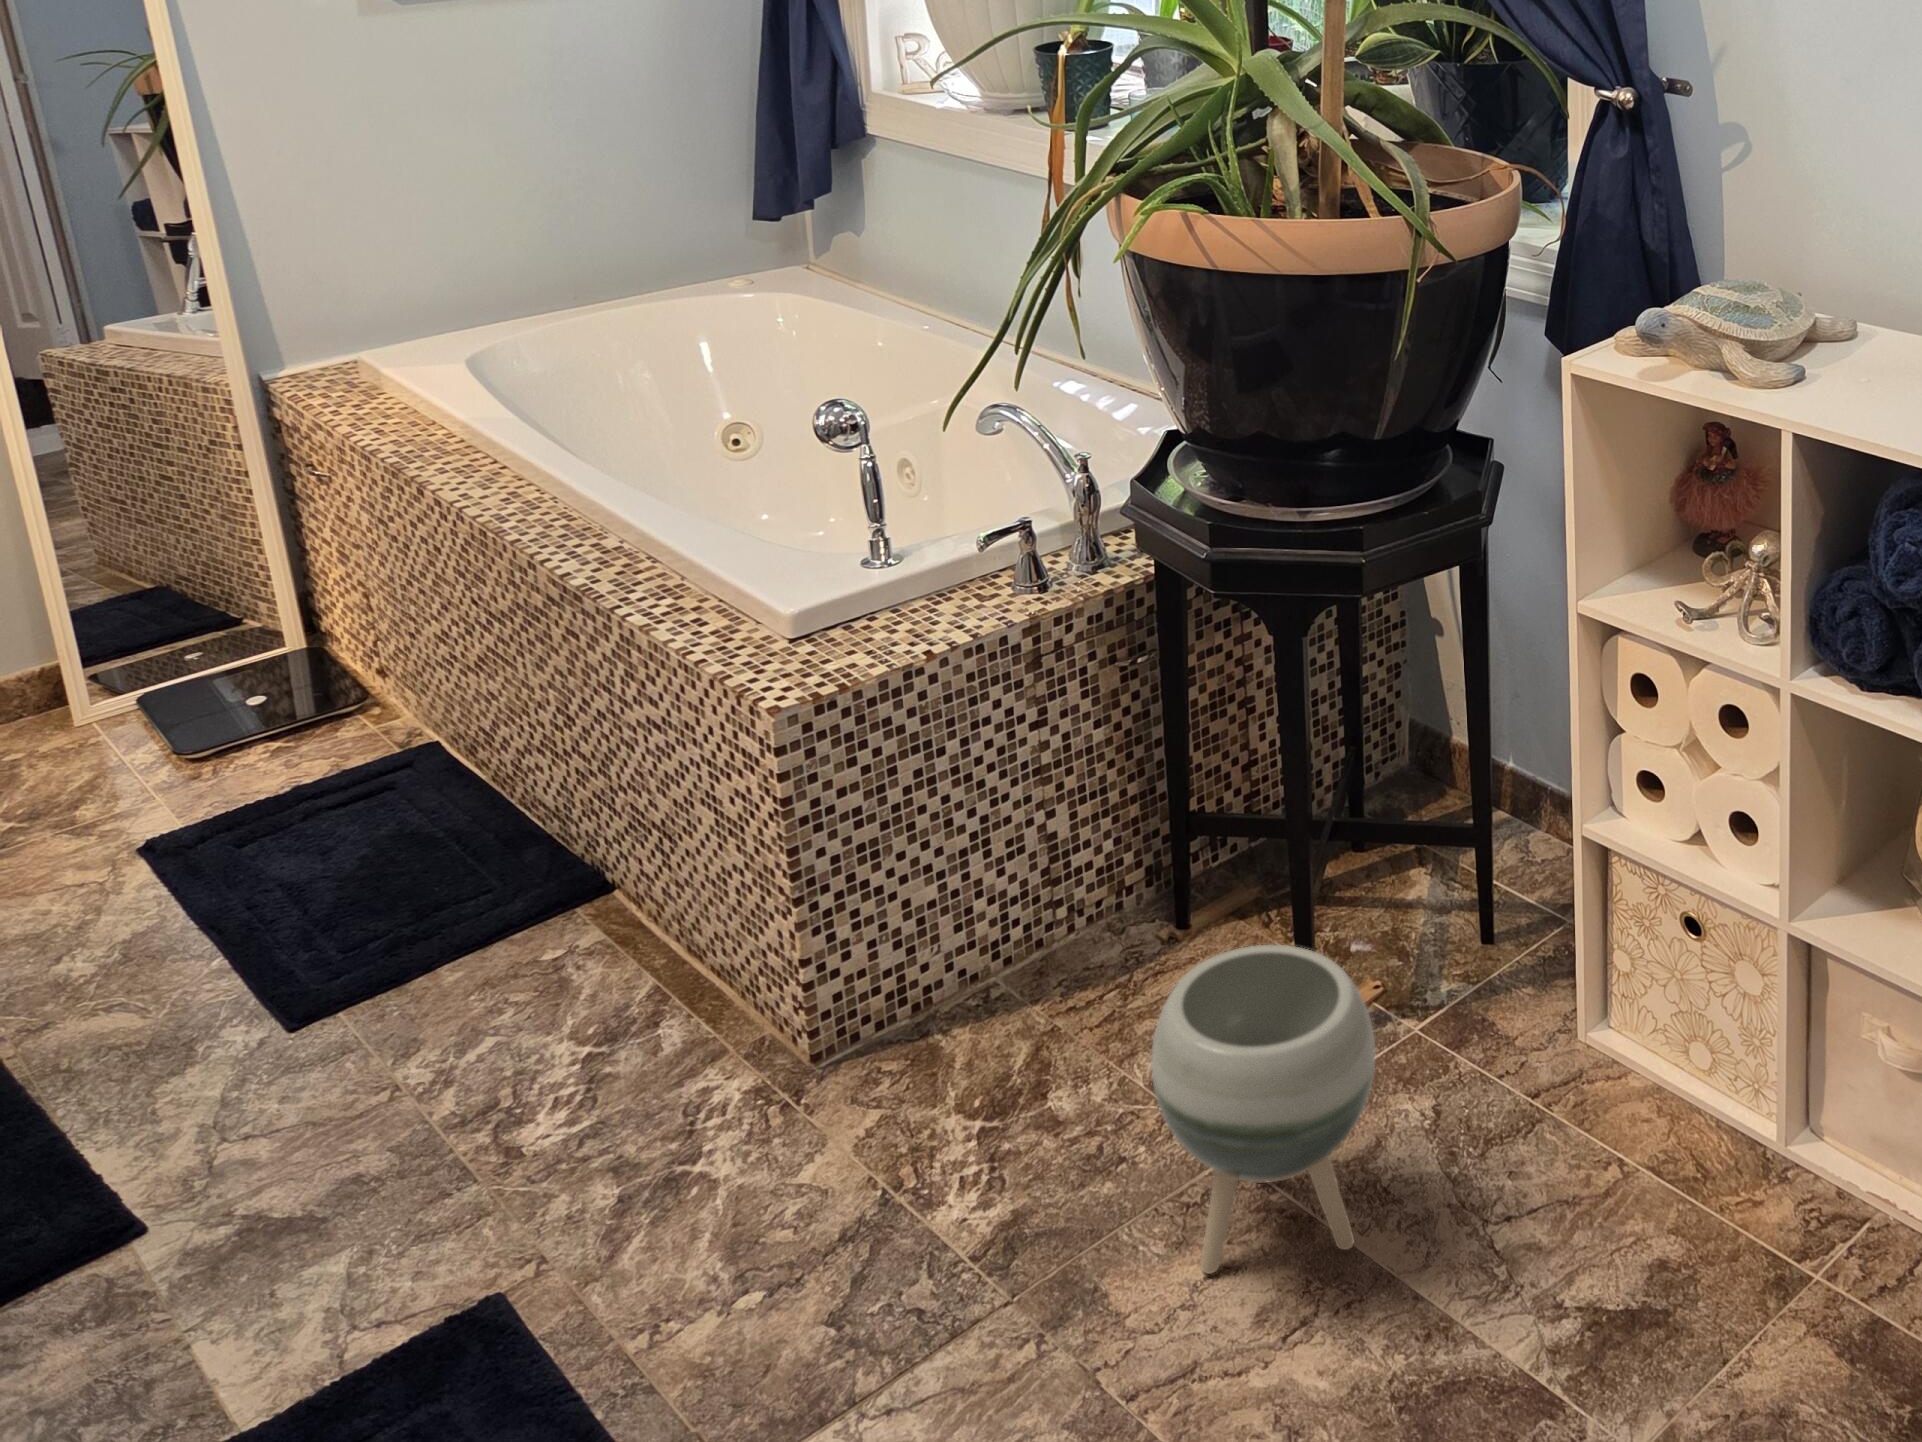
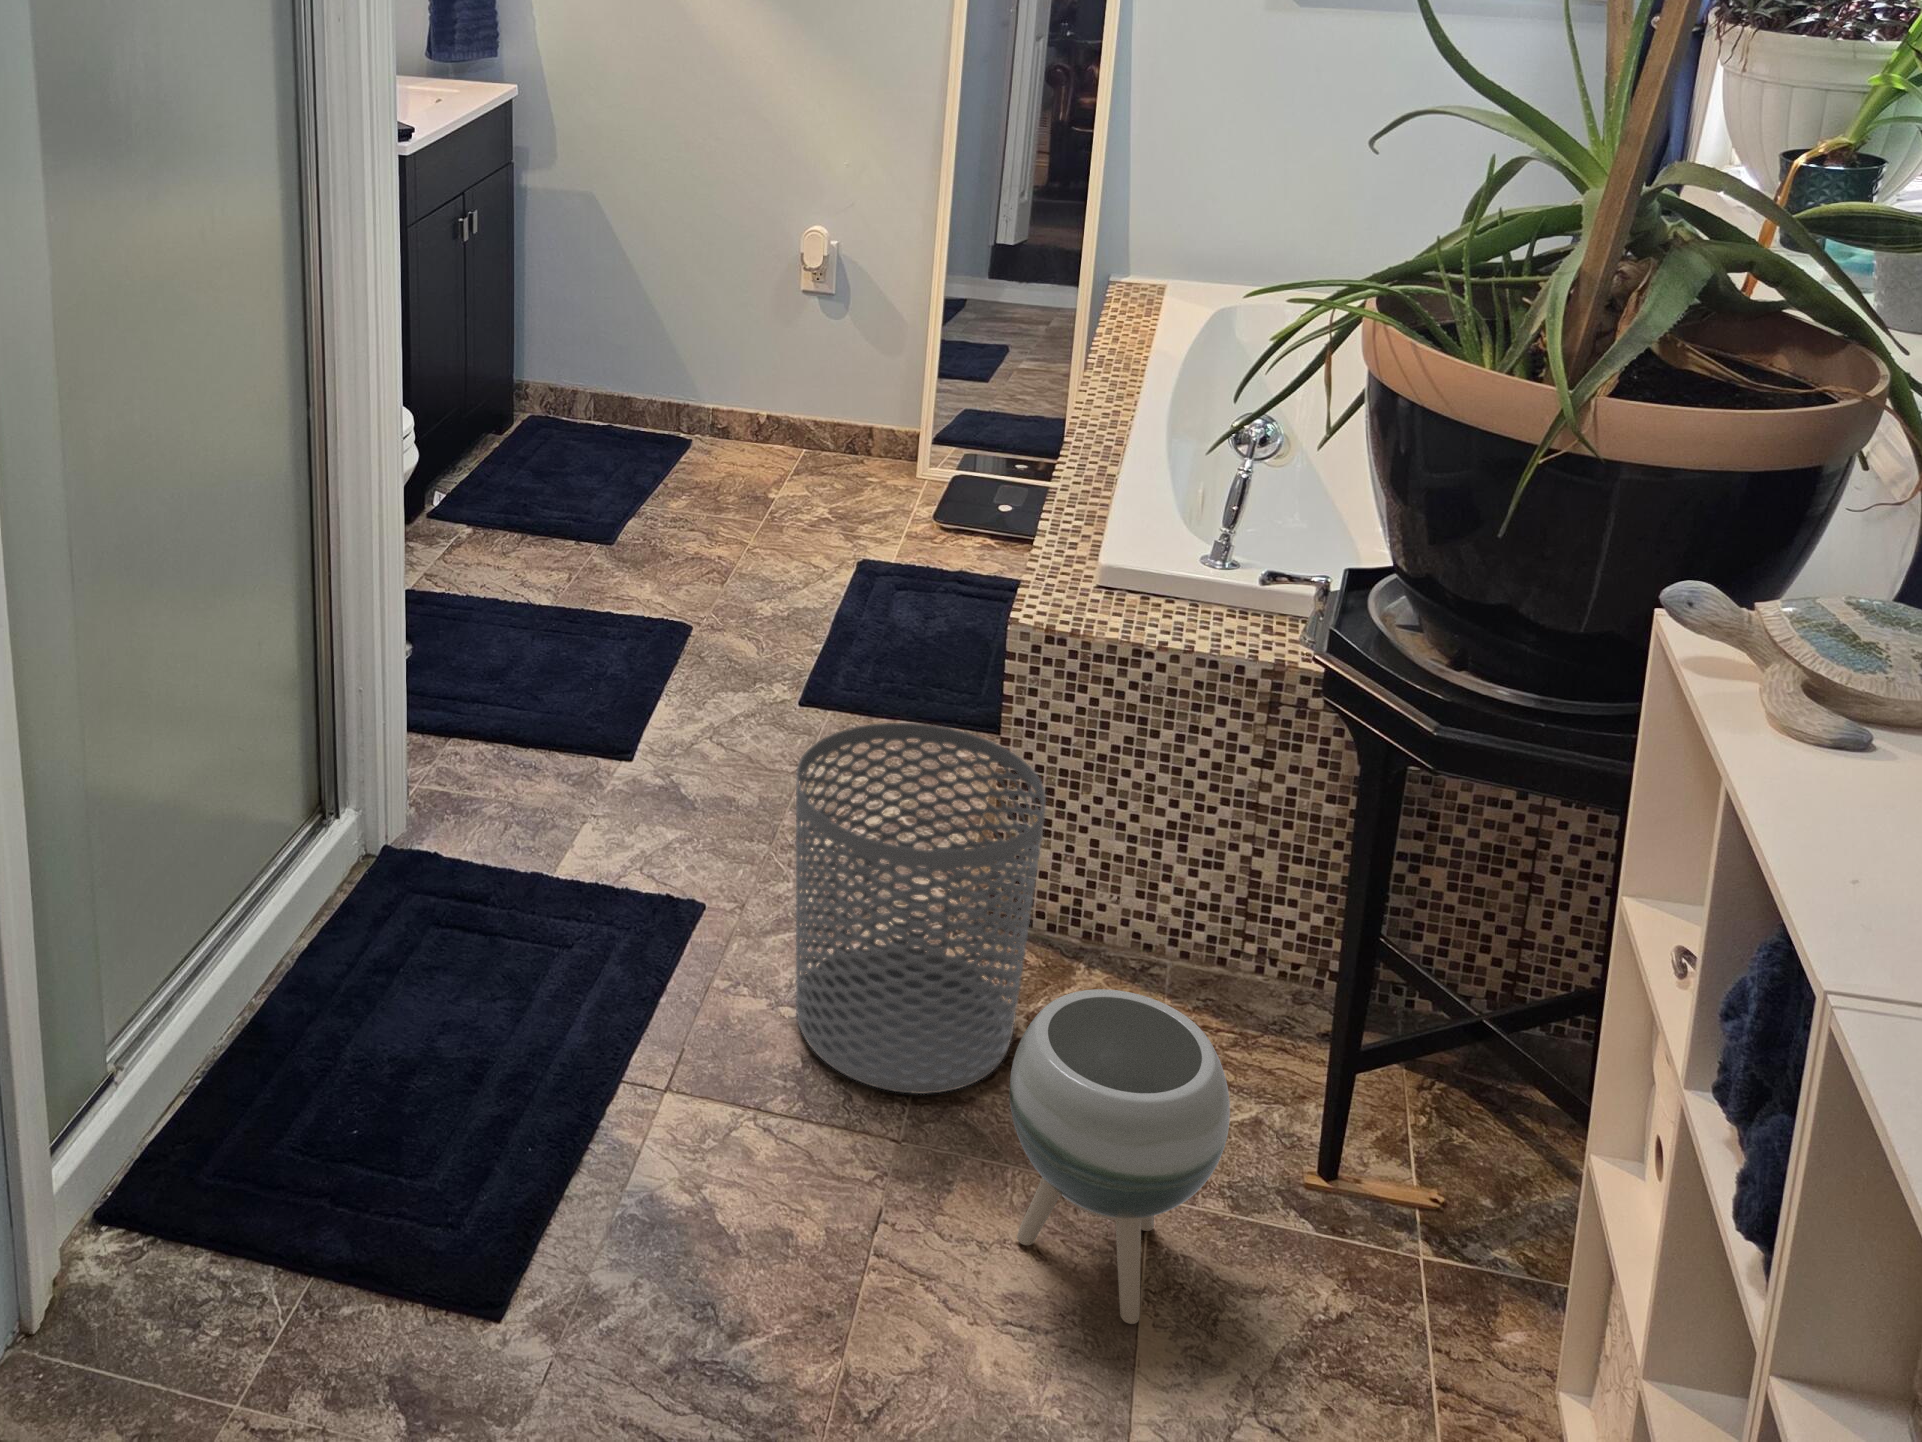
waste bin: none [679,840,1007,1303] -> present [796,723,1046,1094]

